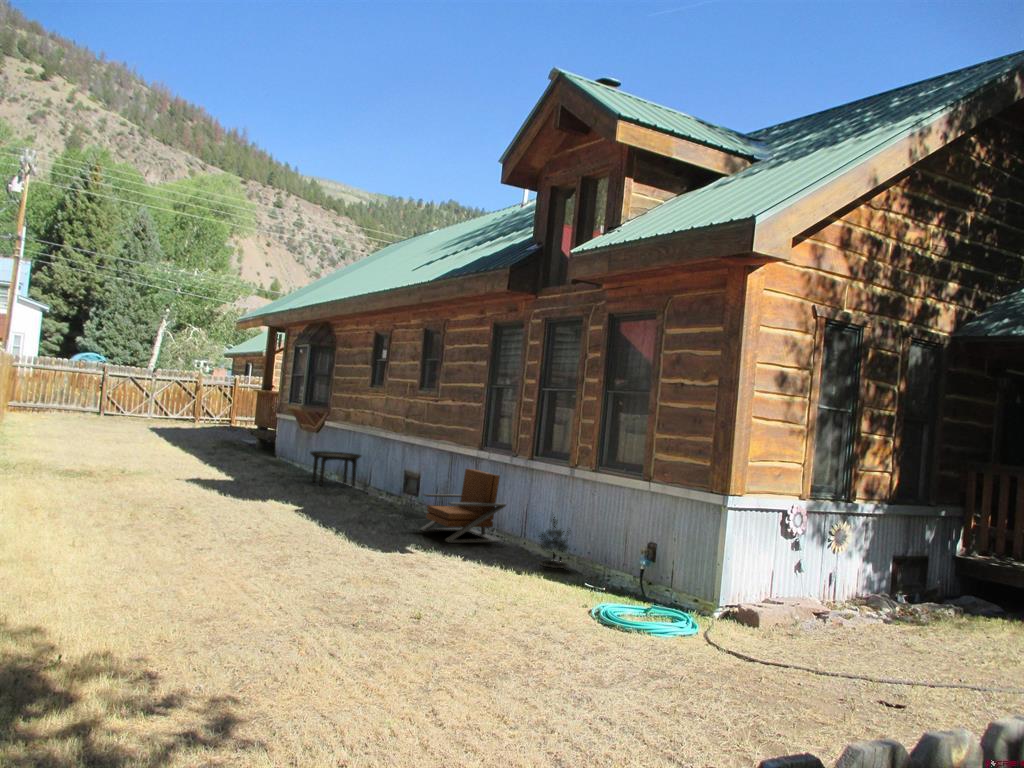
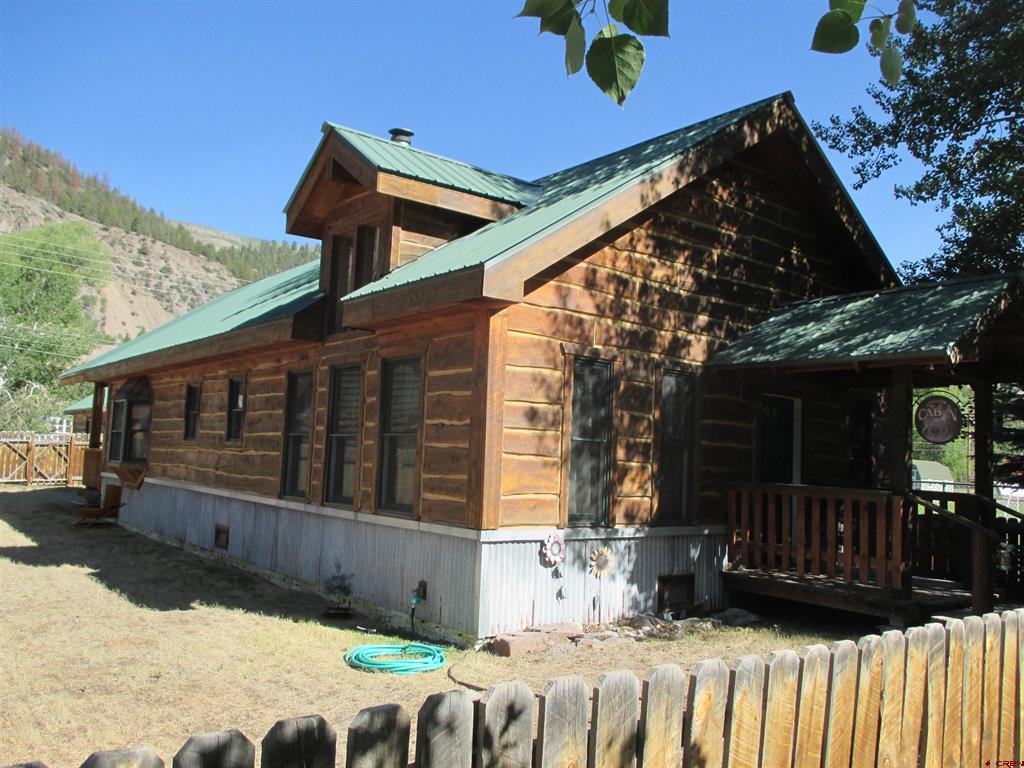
round table: present [310,451,361,487] -> none [117,508,176,545]
lounge chair: present [421,469,506,543] -> present [75,484,127,528]

